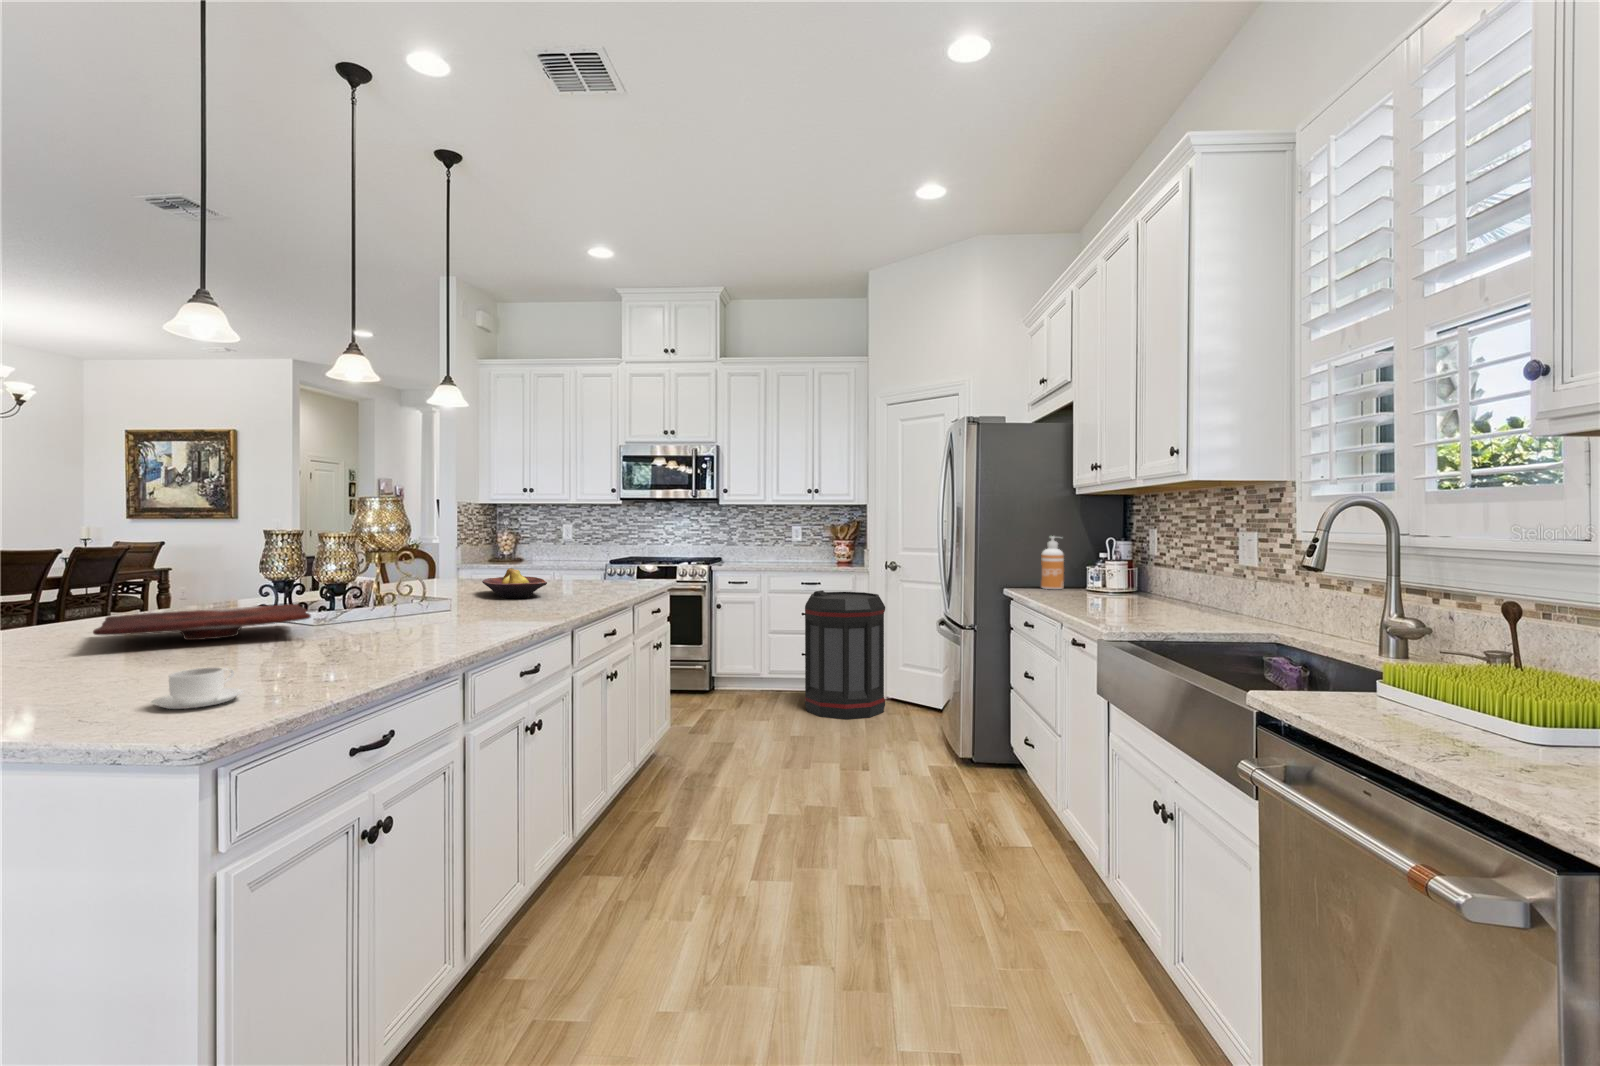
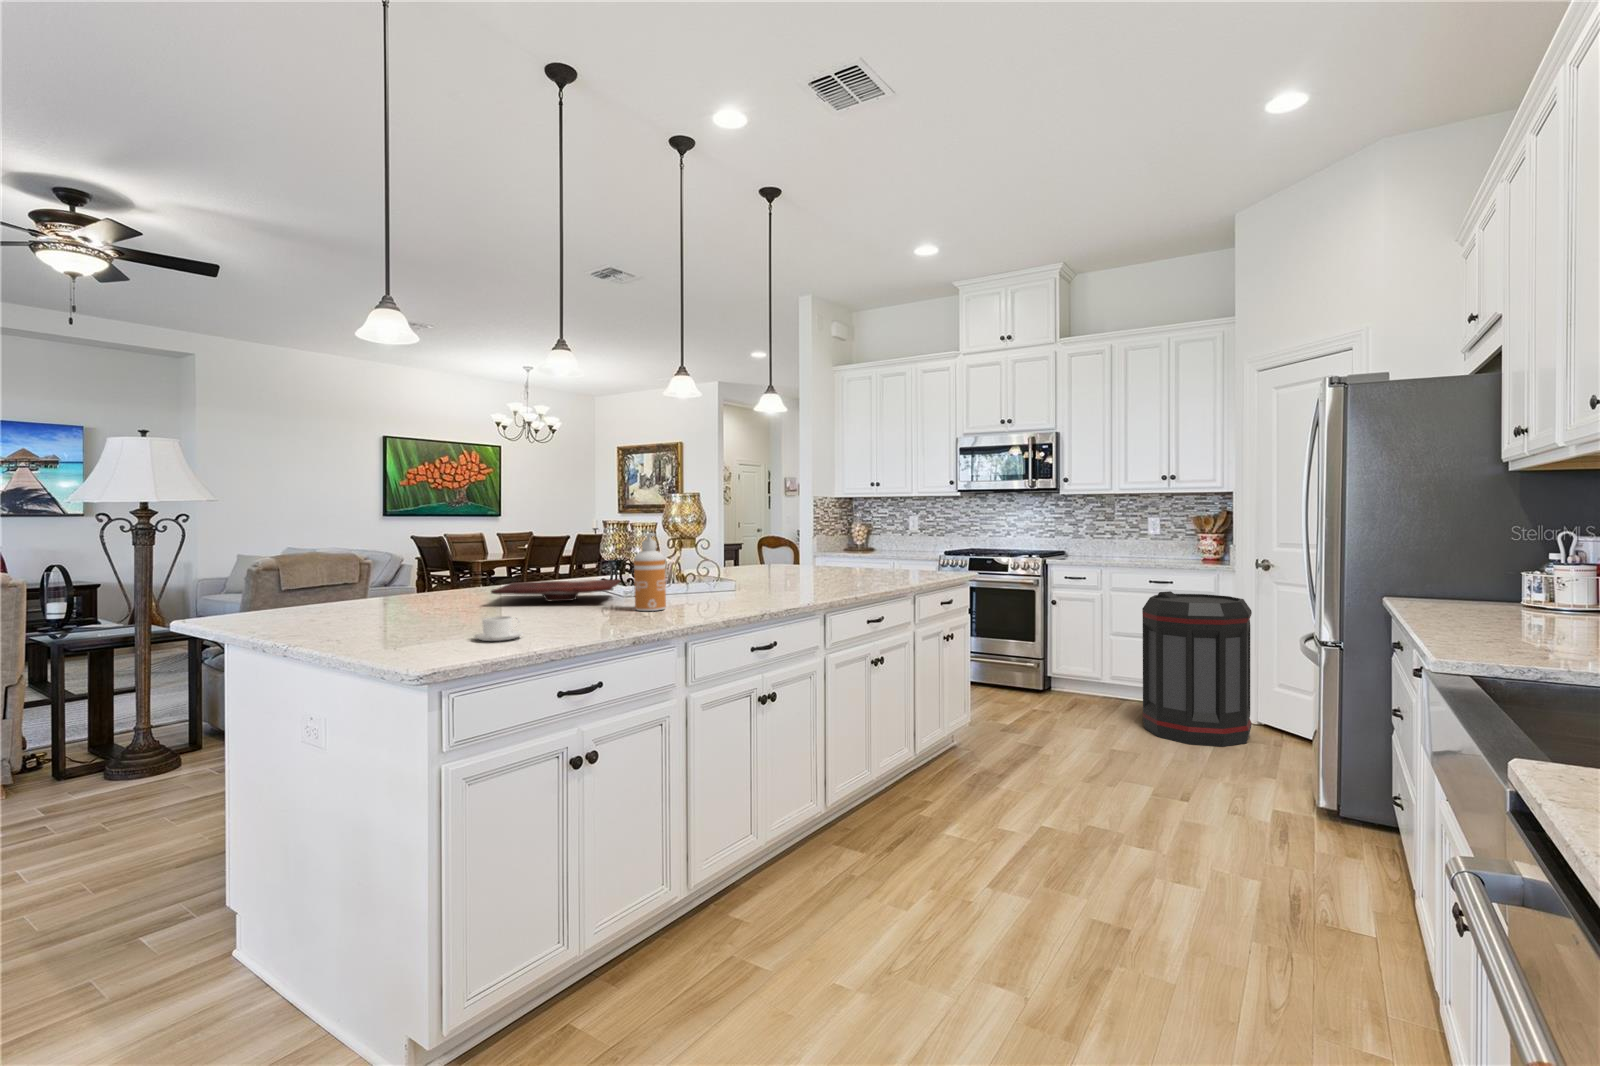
soap dispenser: present [1041,536,1064,589] -> present [634,533,666,611]
fruit bowl: present [482,568,547,598] -> none [778,557,829,583]

